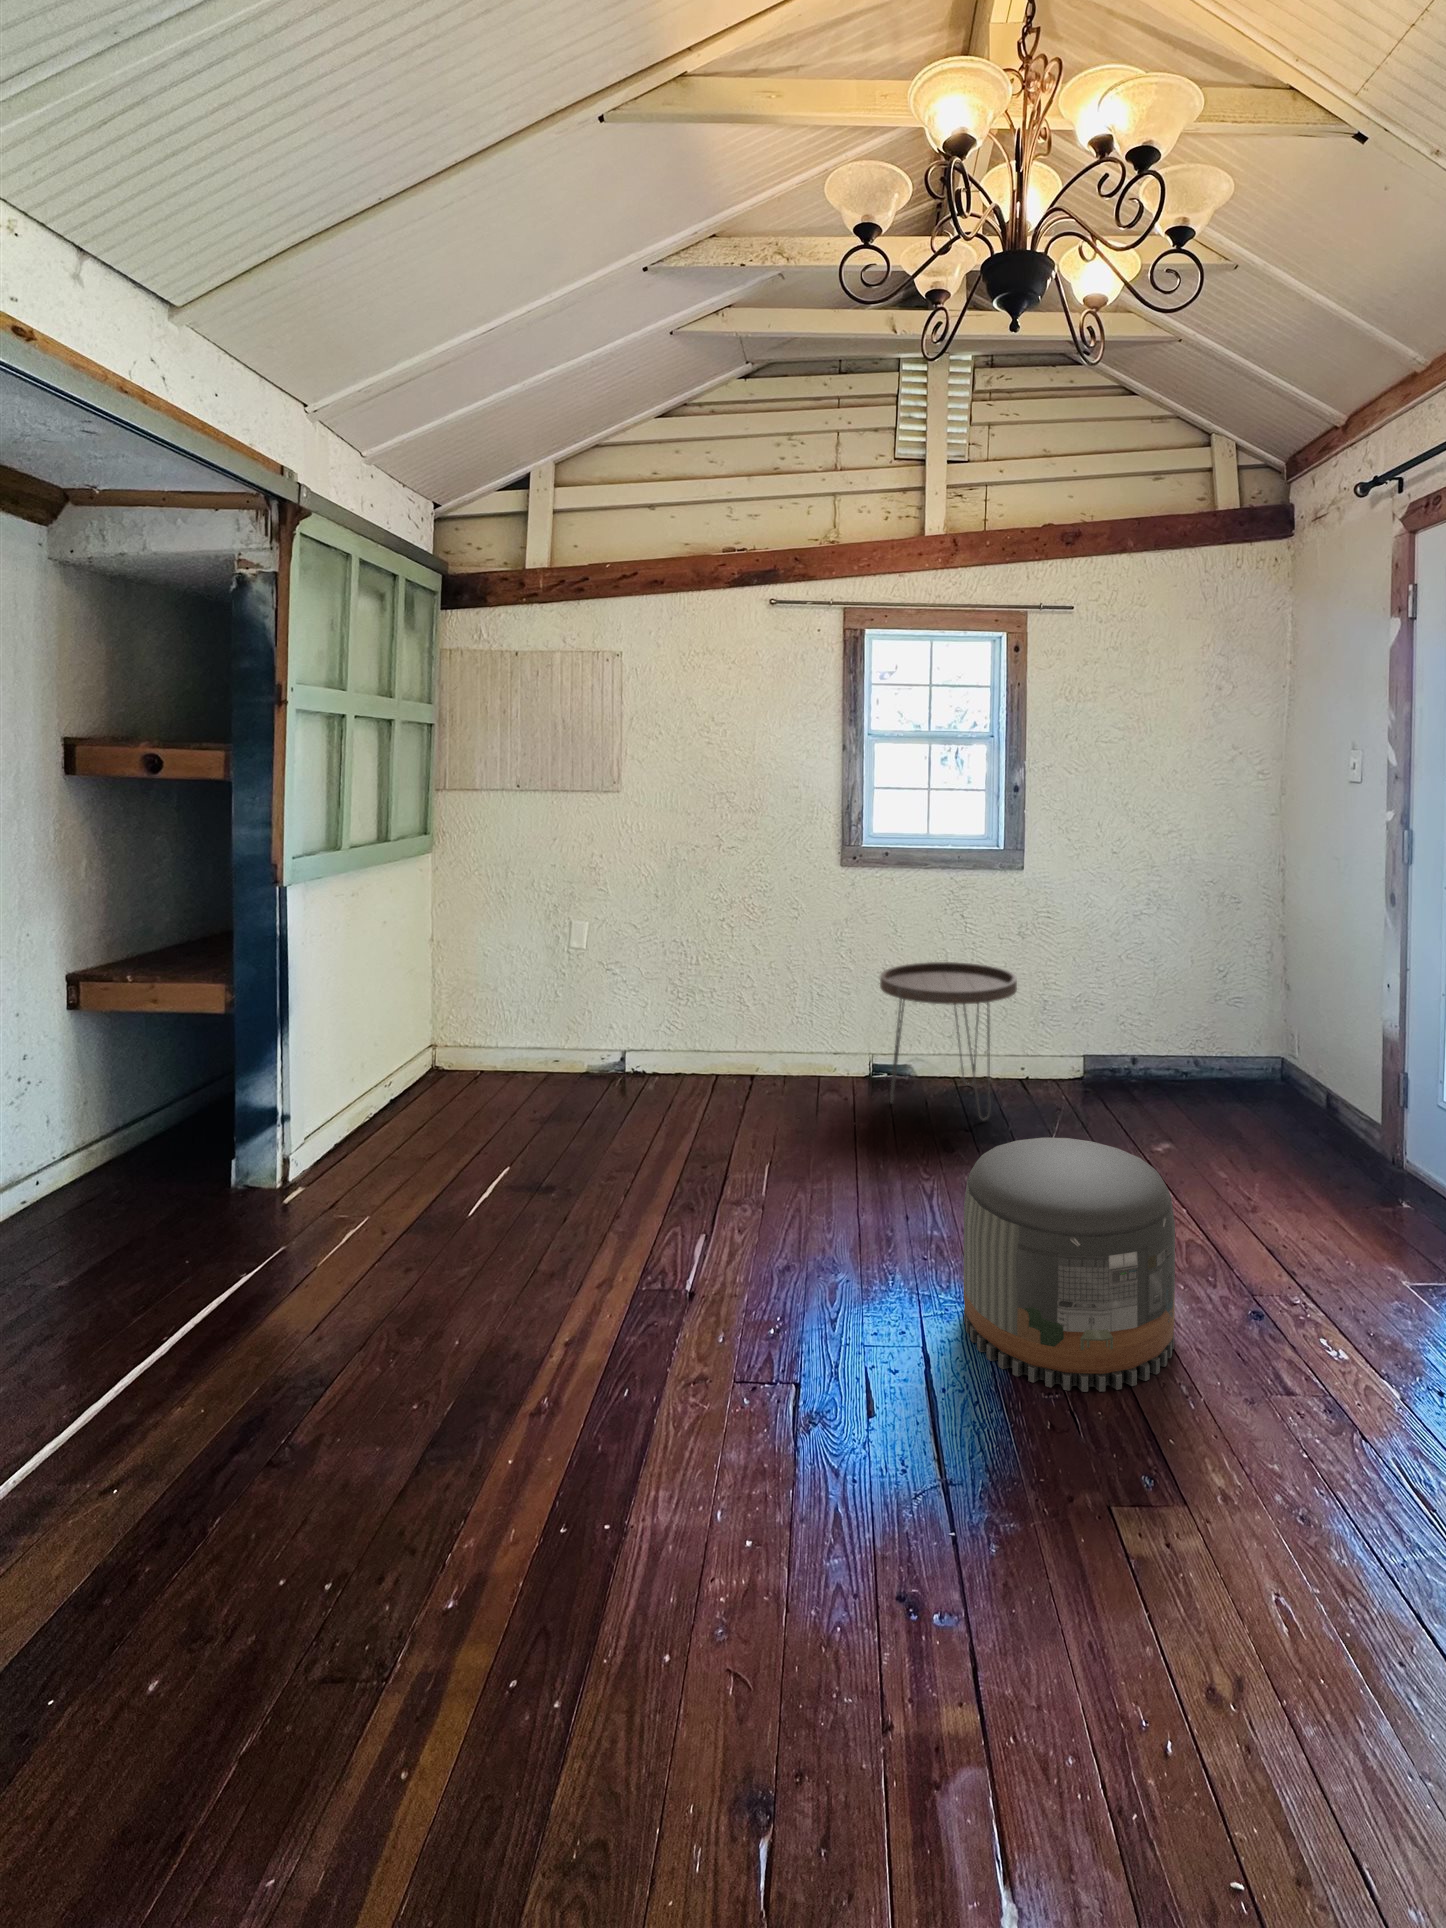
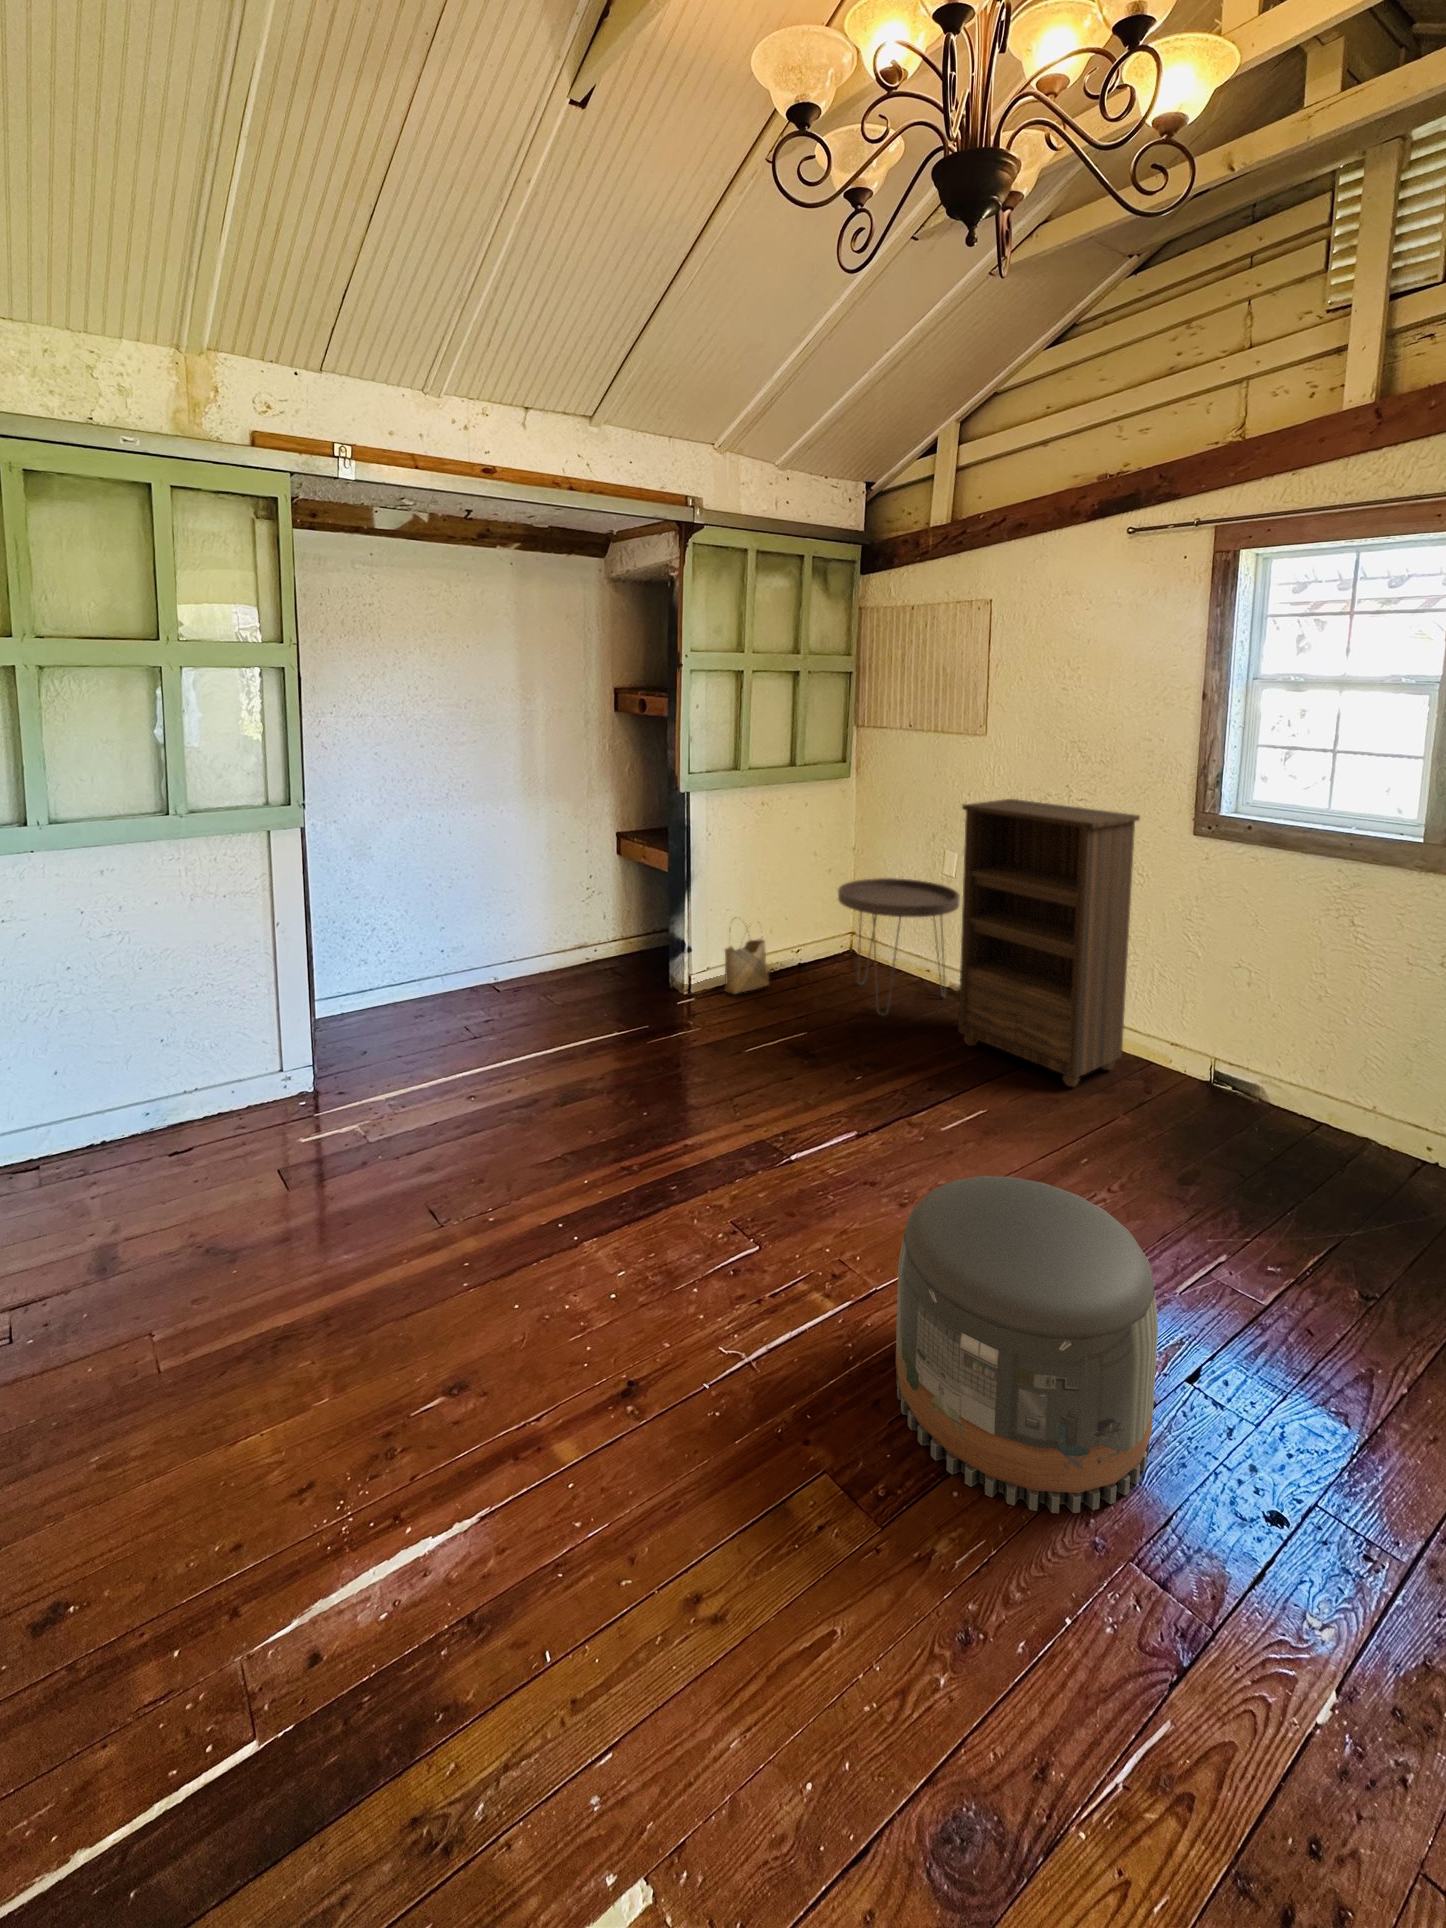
bookshelf: none [662,852,812,1114] -> present [958,799,1140,1086]
side table: present [880,962,1017,1120] -> present [838,878,960,1016]
woven basket: none [336,1049,391,1160] -> present [725,922,769,994]

